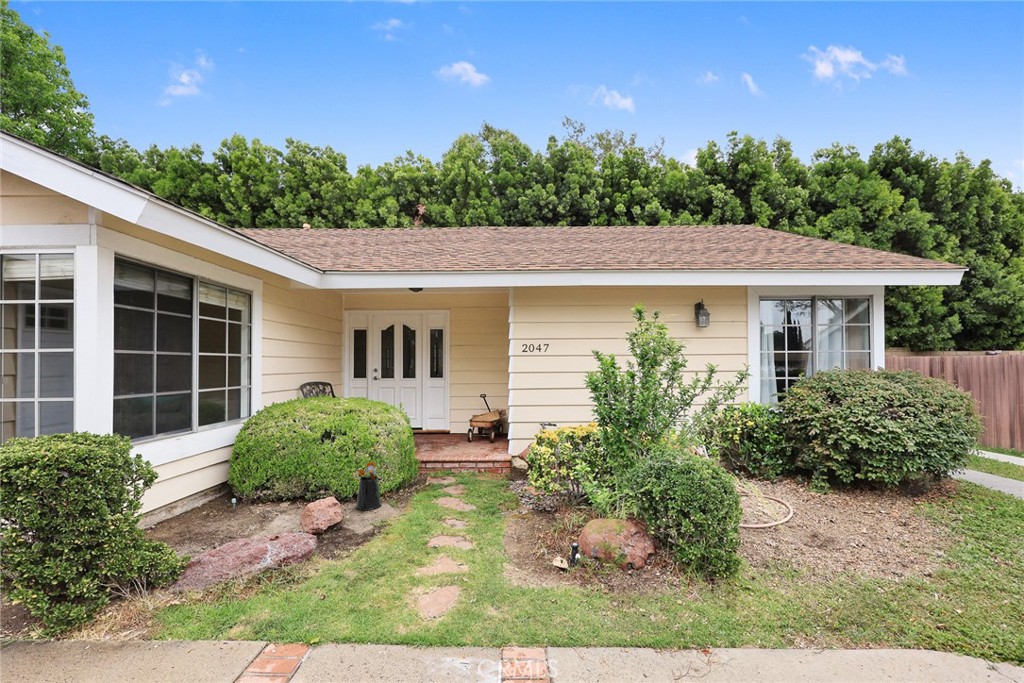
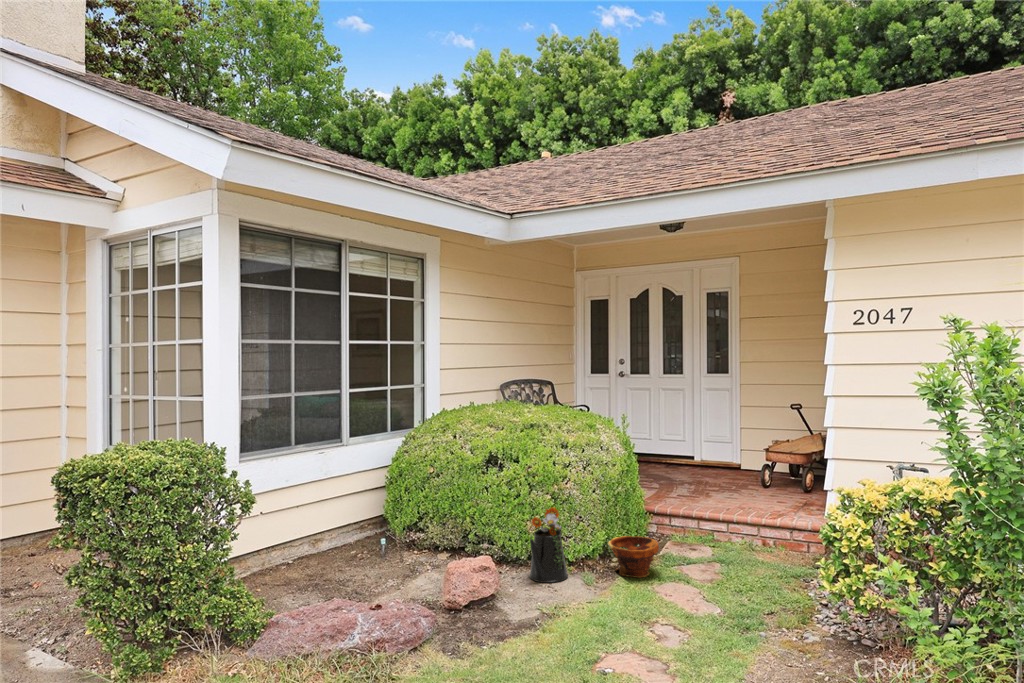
planter: none [403,474,433,499] -> present [608,536,659,578]

